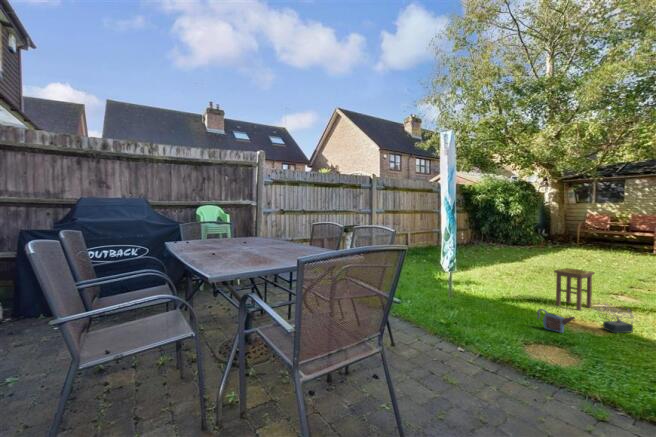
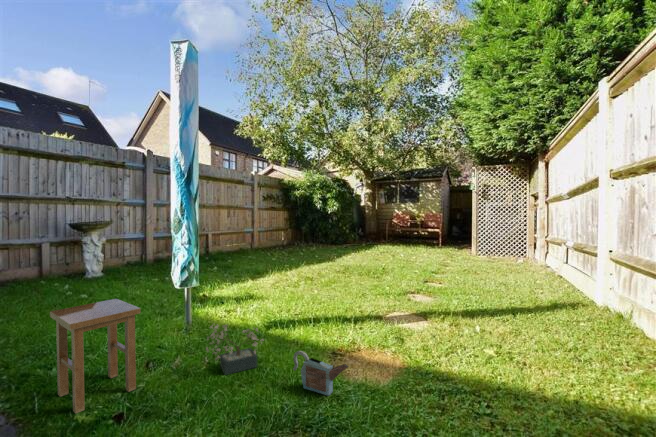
stool: present [554,268,595,310] -> present [50,299,141,413]
decorative plant: present [599,303,633,333] -> present [206,325,263,375]

